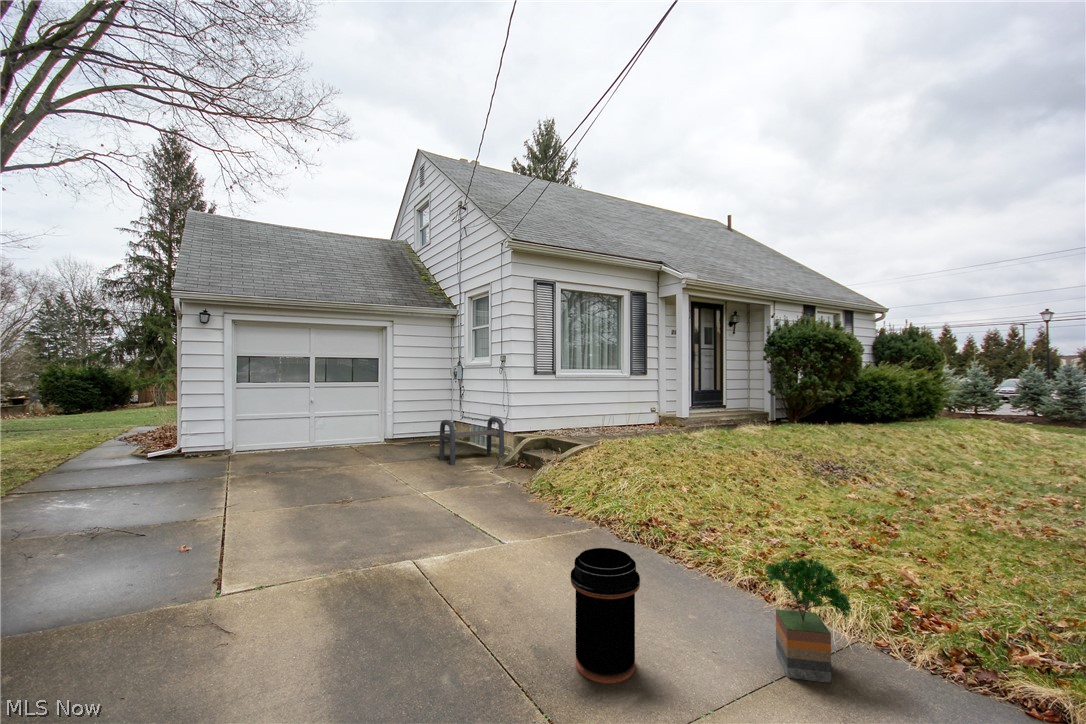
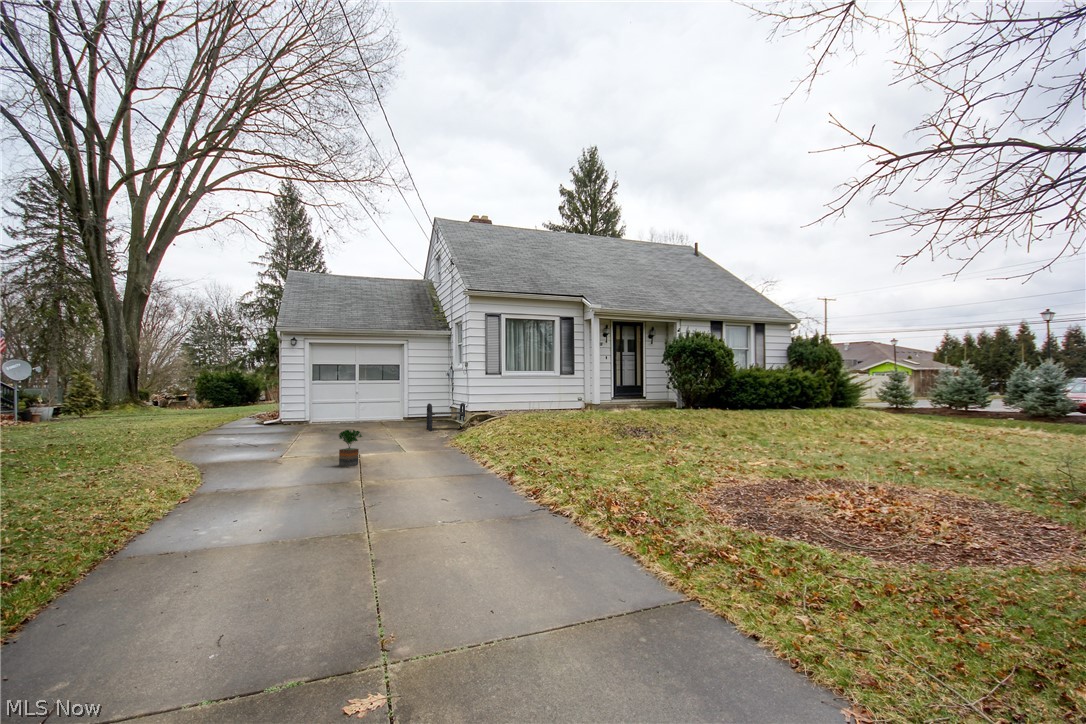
trash can: present [571,548,640,683] -> none [381,430,405,468]
potted tree: present [765,558,852,683] -> present [339,430,362,466]

